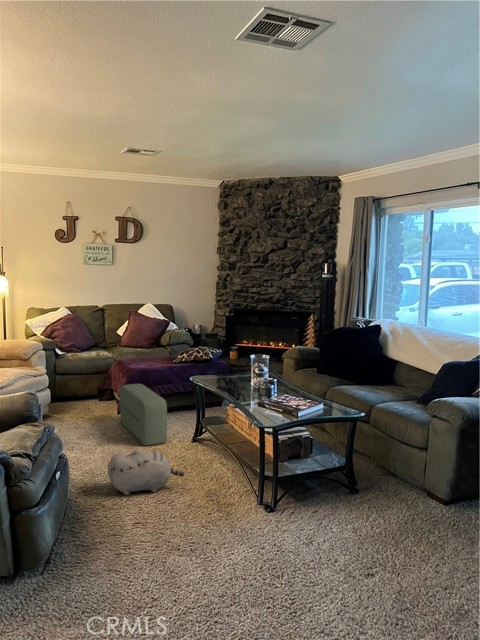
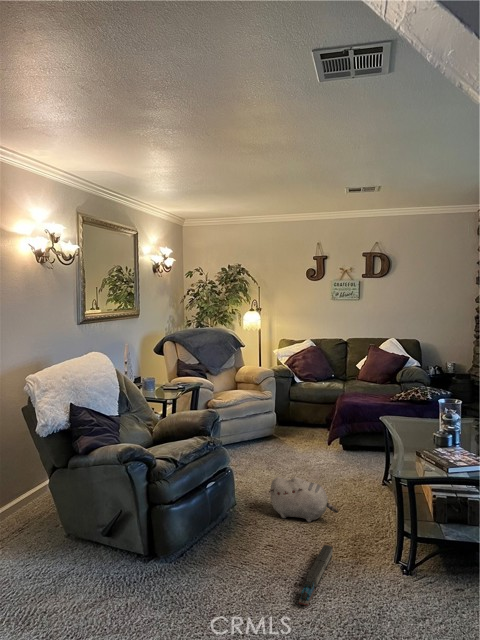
pouf: present [120,384,167,445] -> none [327,416,357,478]
toy train: none [193,507,216,568] -> present [299,545,333,606]

